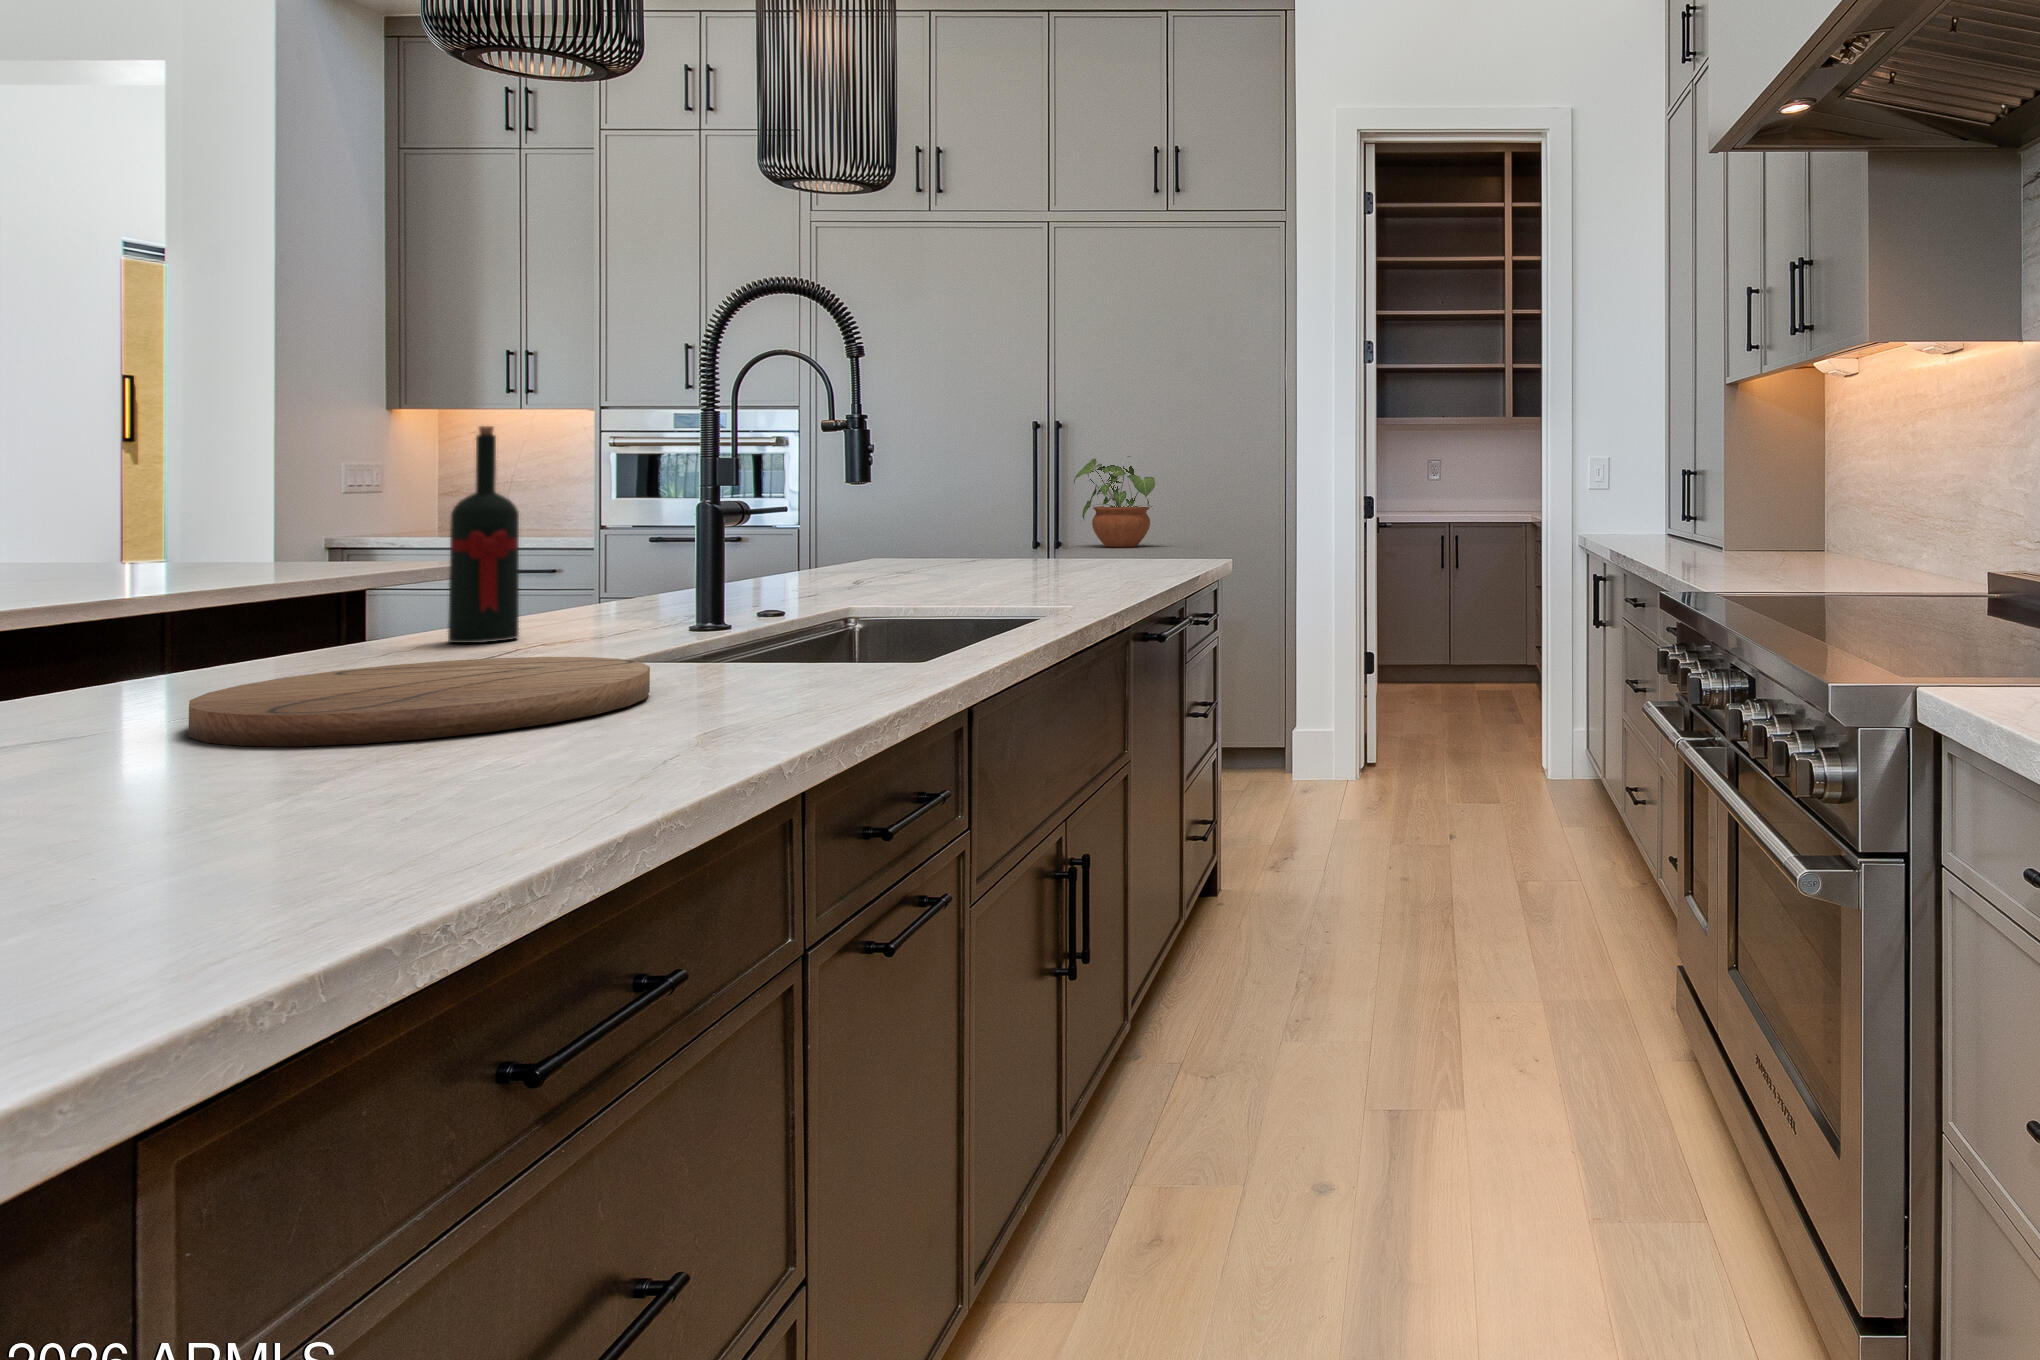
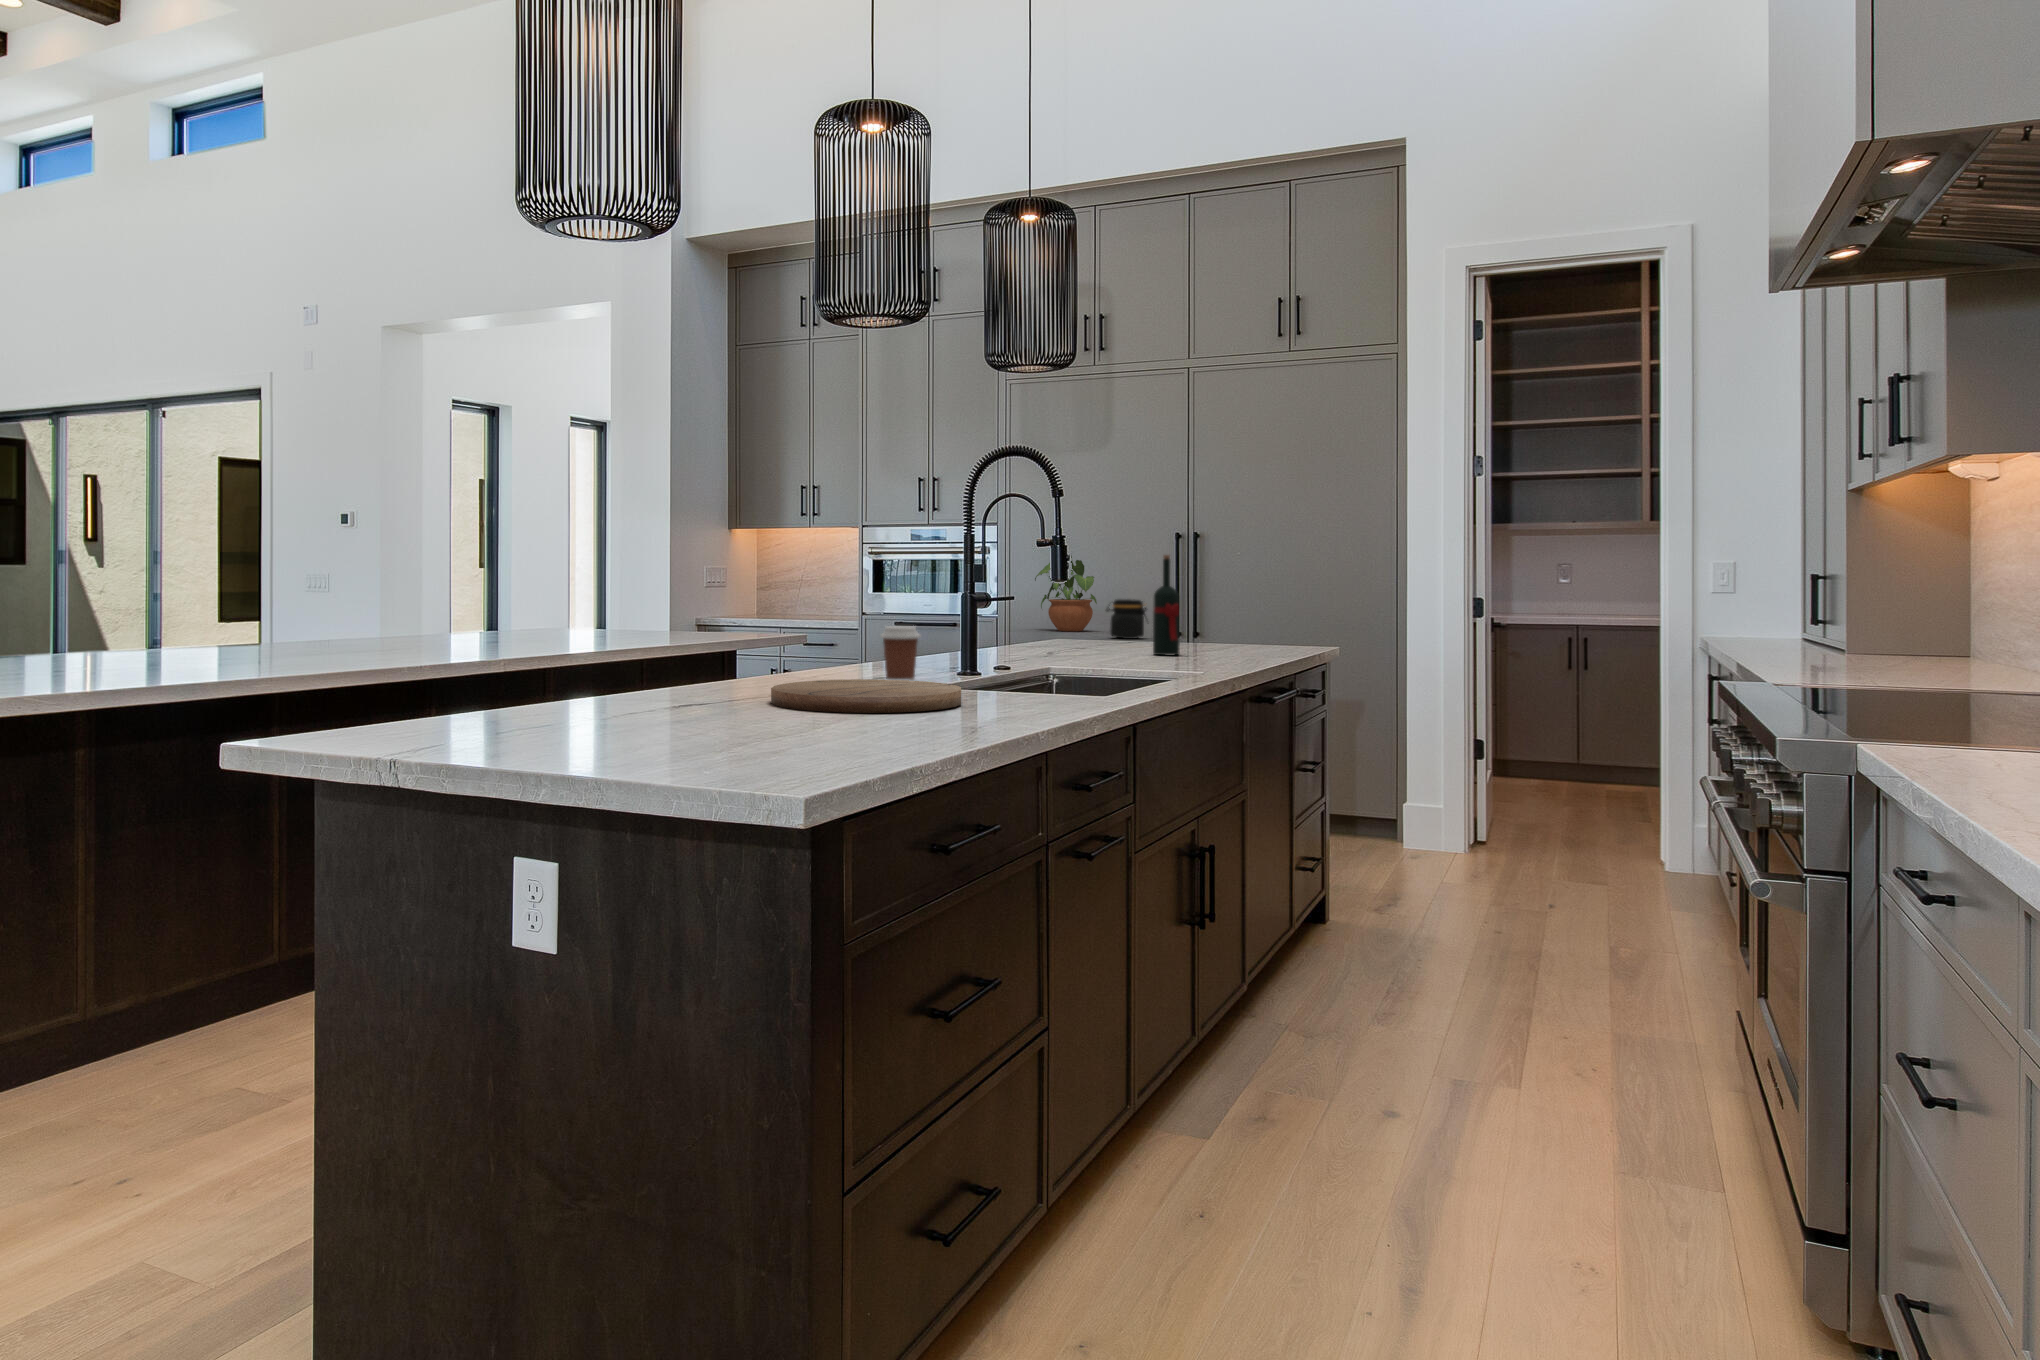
wine bottle: present [448,426,519,643] -> present [1153,555,1180,656]
potted plant: present [1074,456,1155,547] -> present [1035,555,1097,632]
jar: none [945,505,1003,554] -> present [1107,599,1146,639]
coffee cup: none [519,557,603,652] -> present [880,626,921,680]

